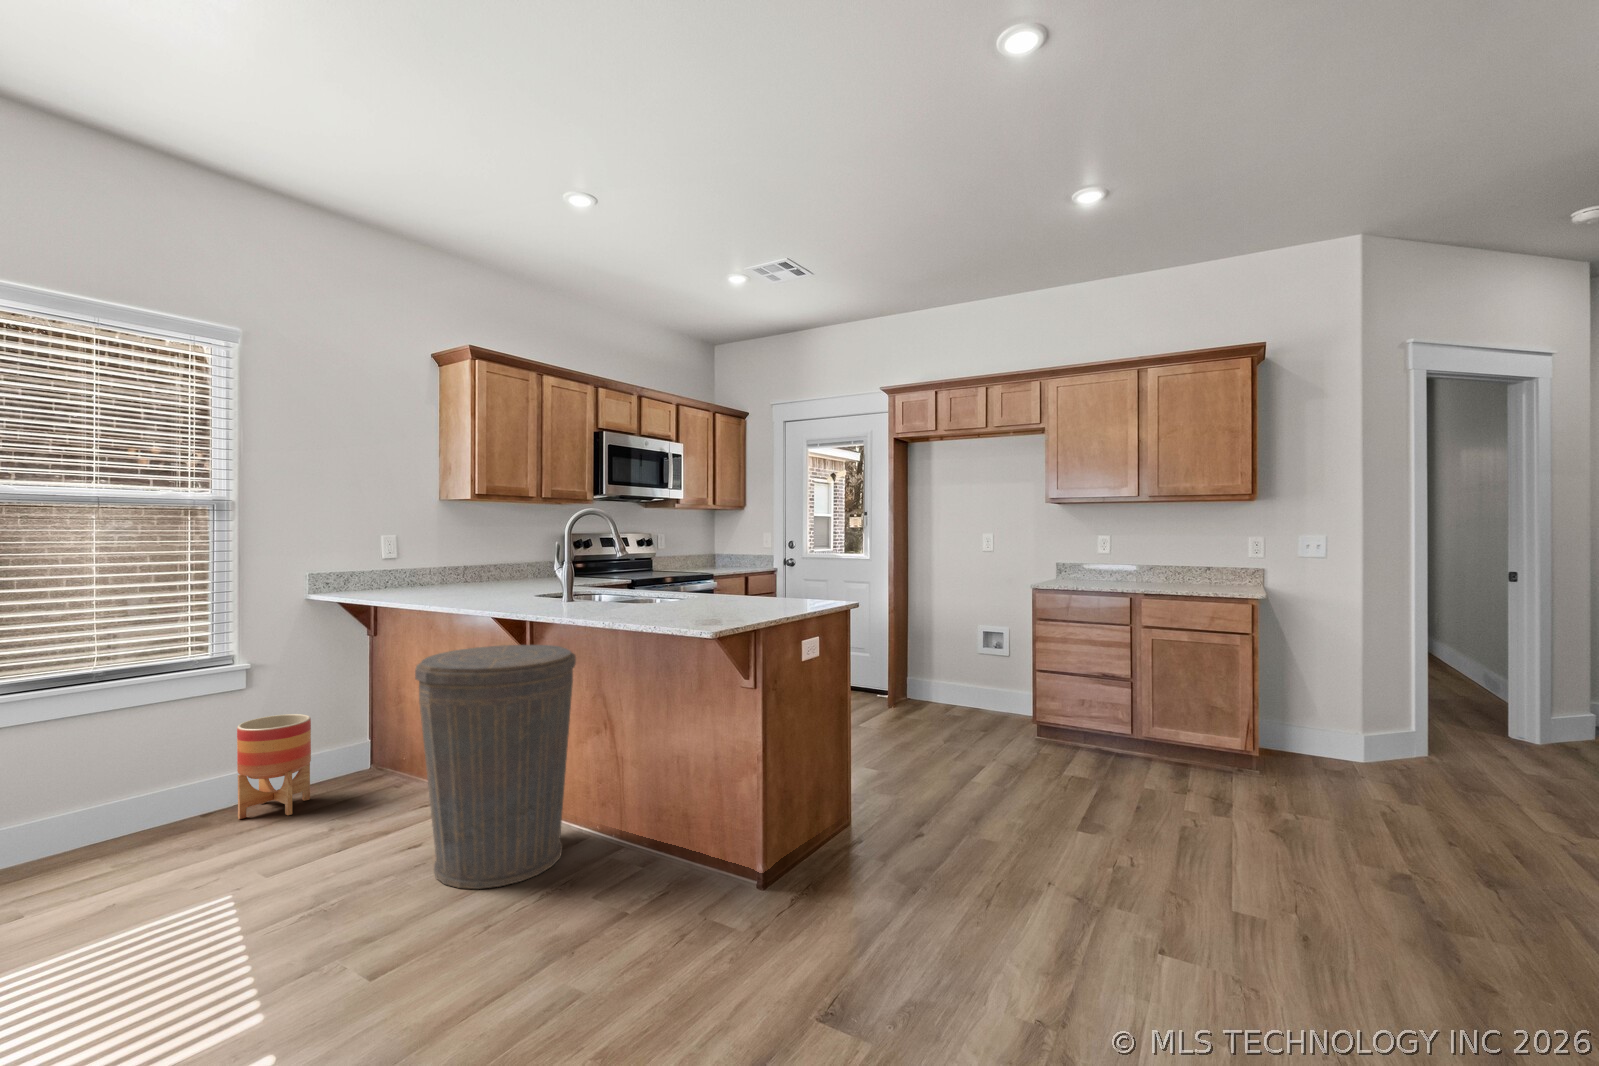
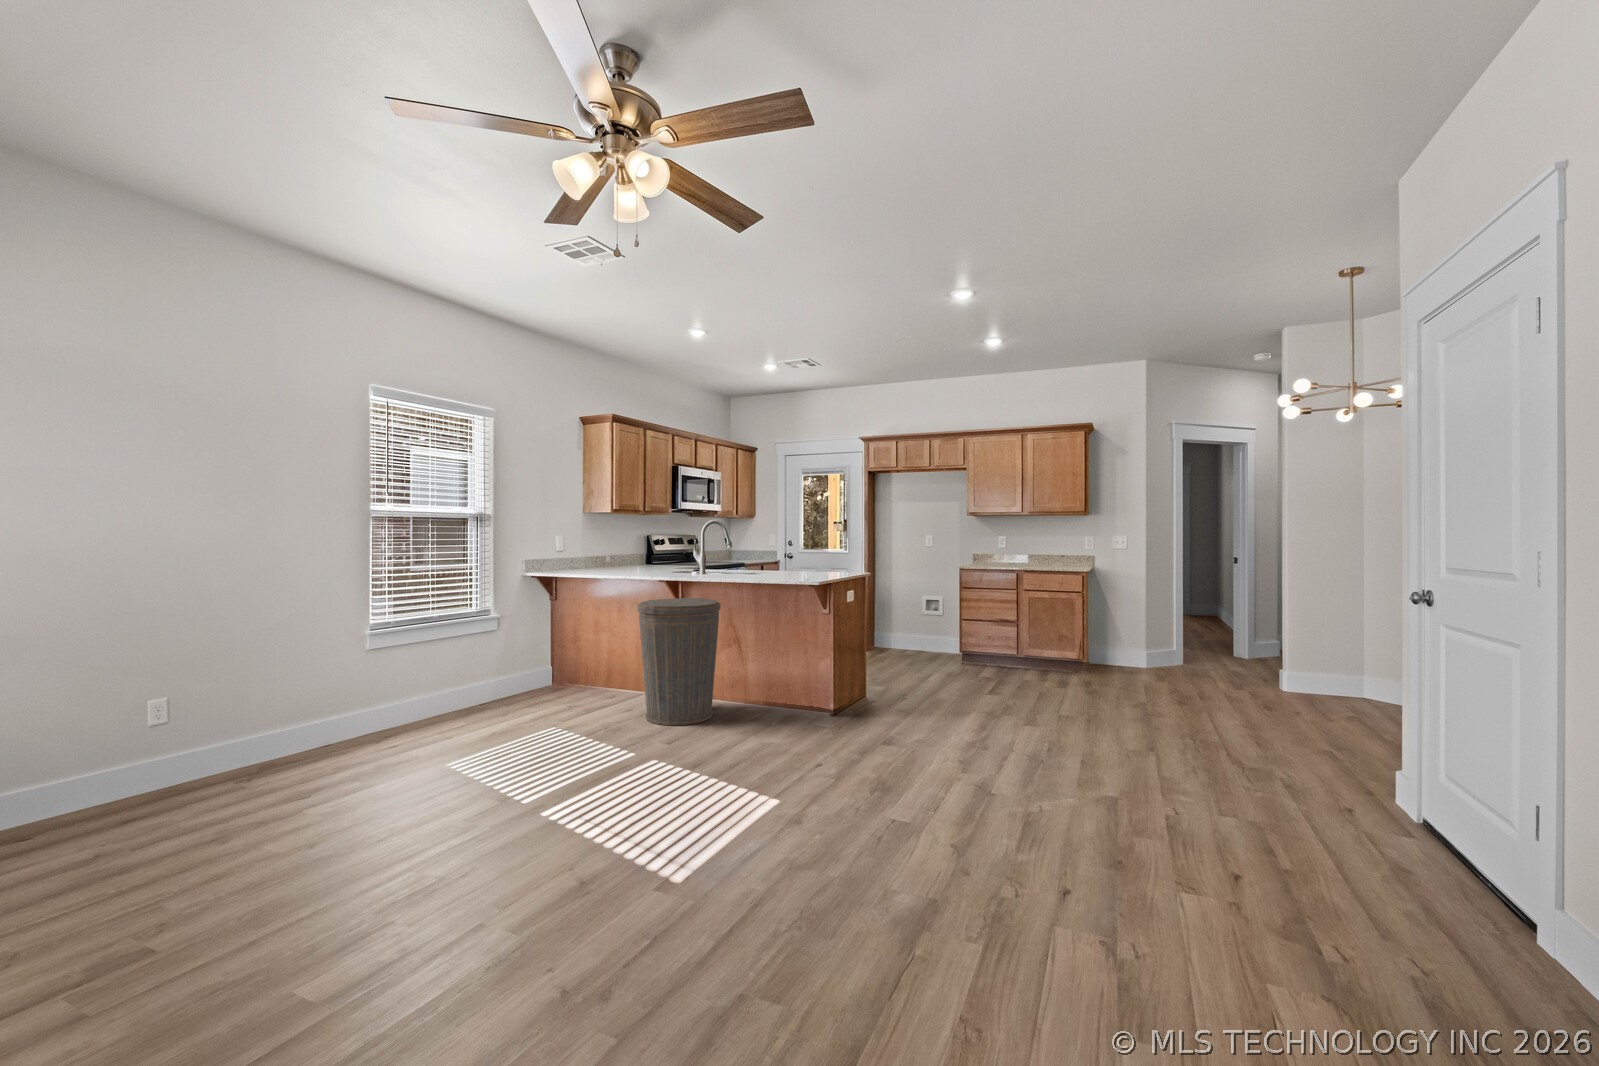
planter: present [237,714,311,819] -> none [497,646,536,706]

